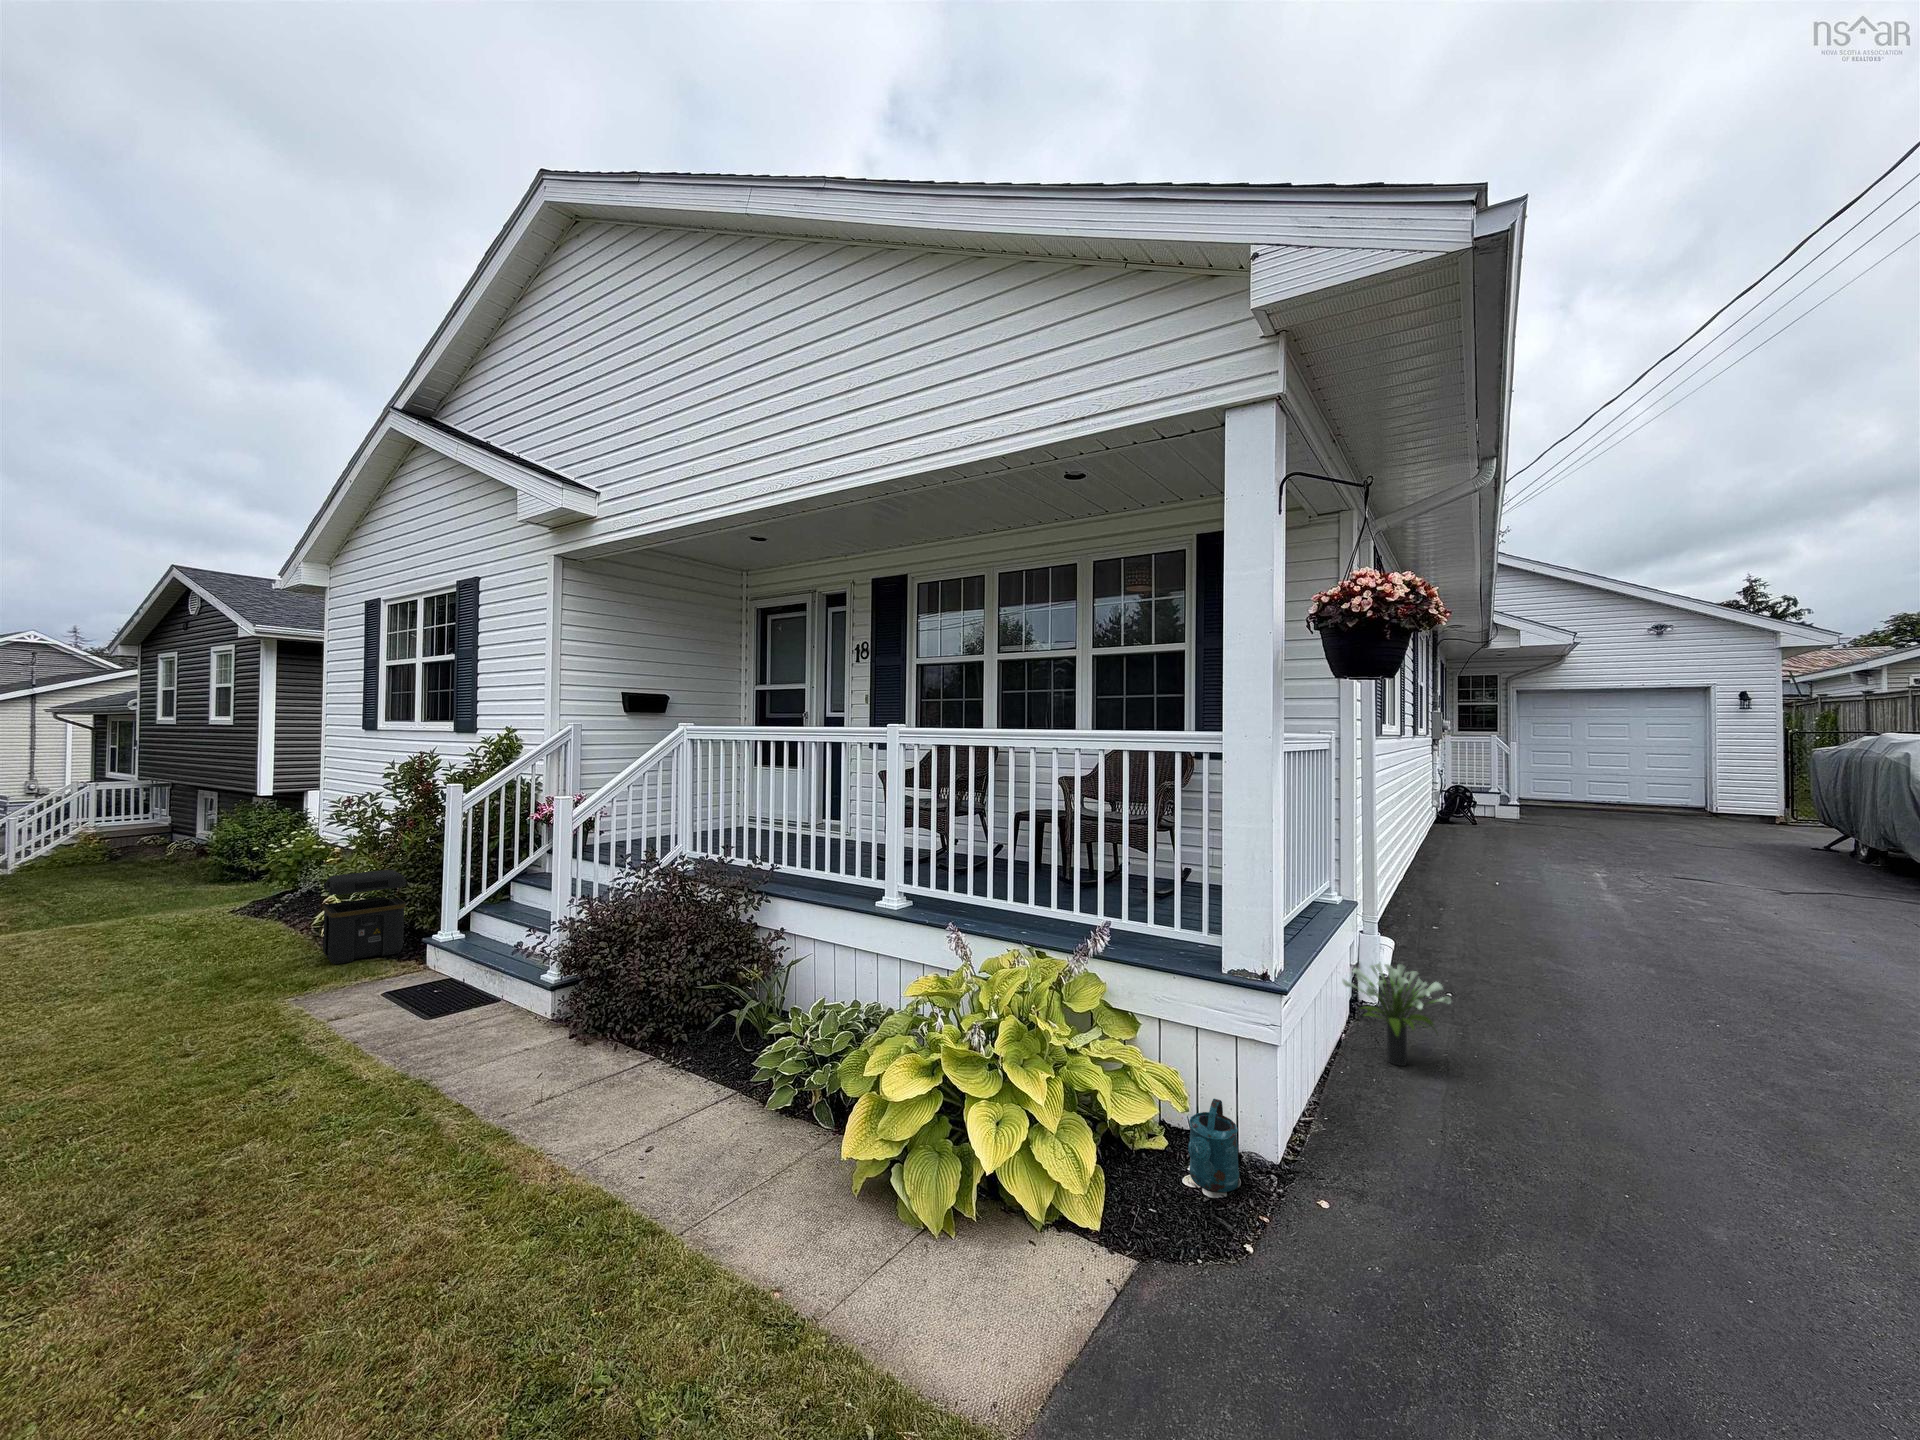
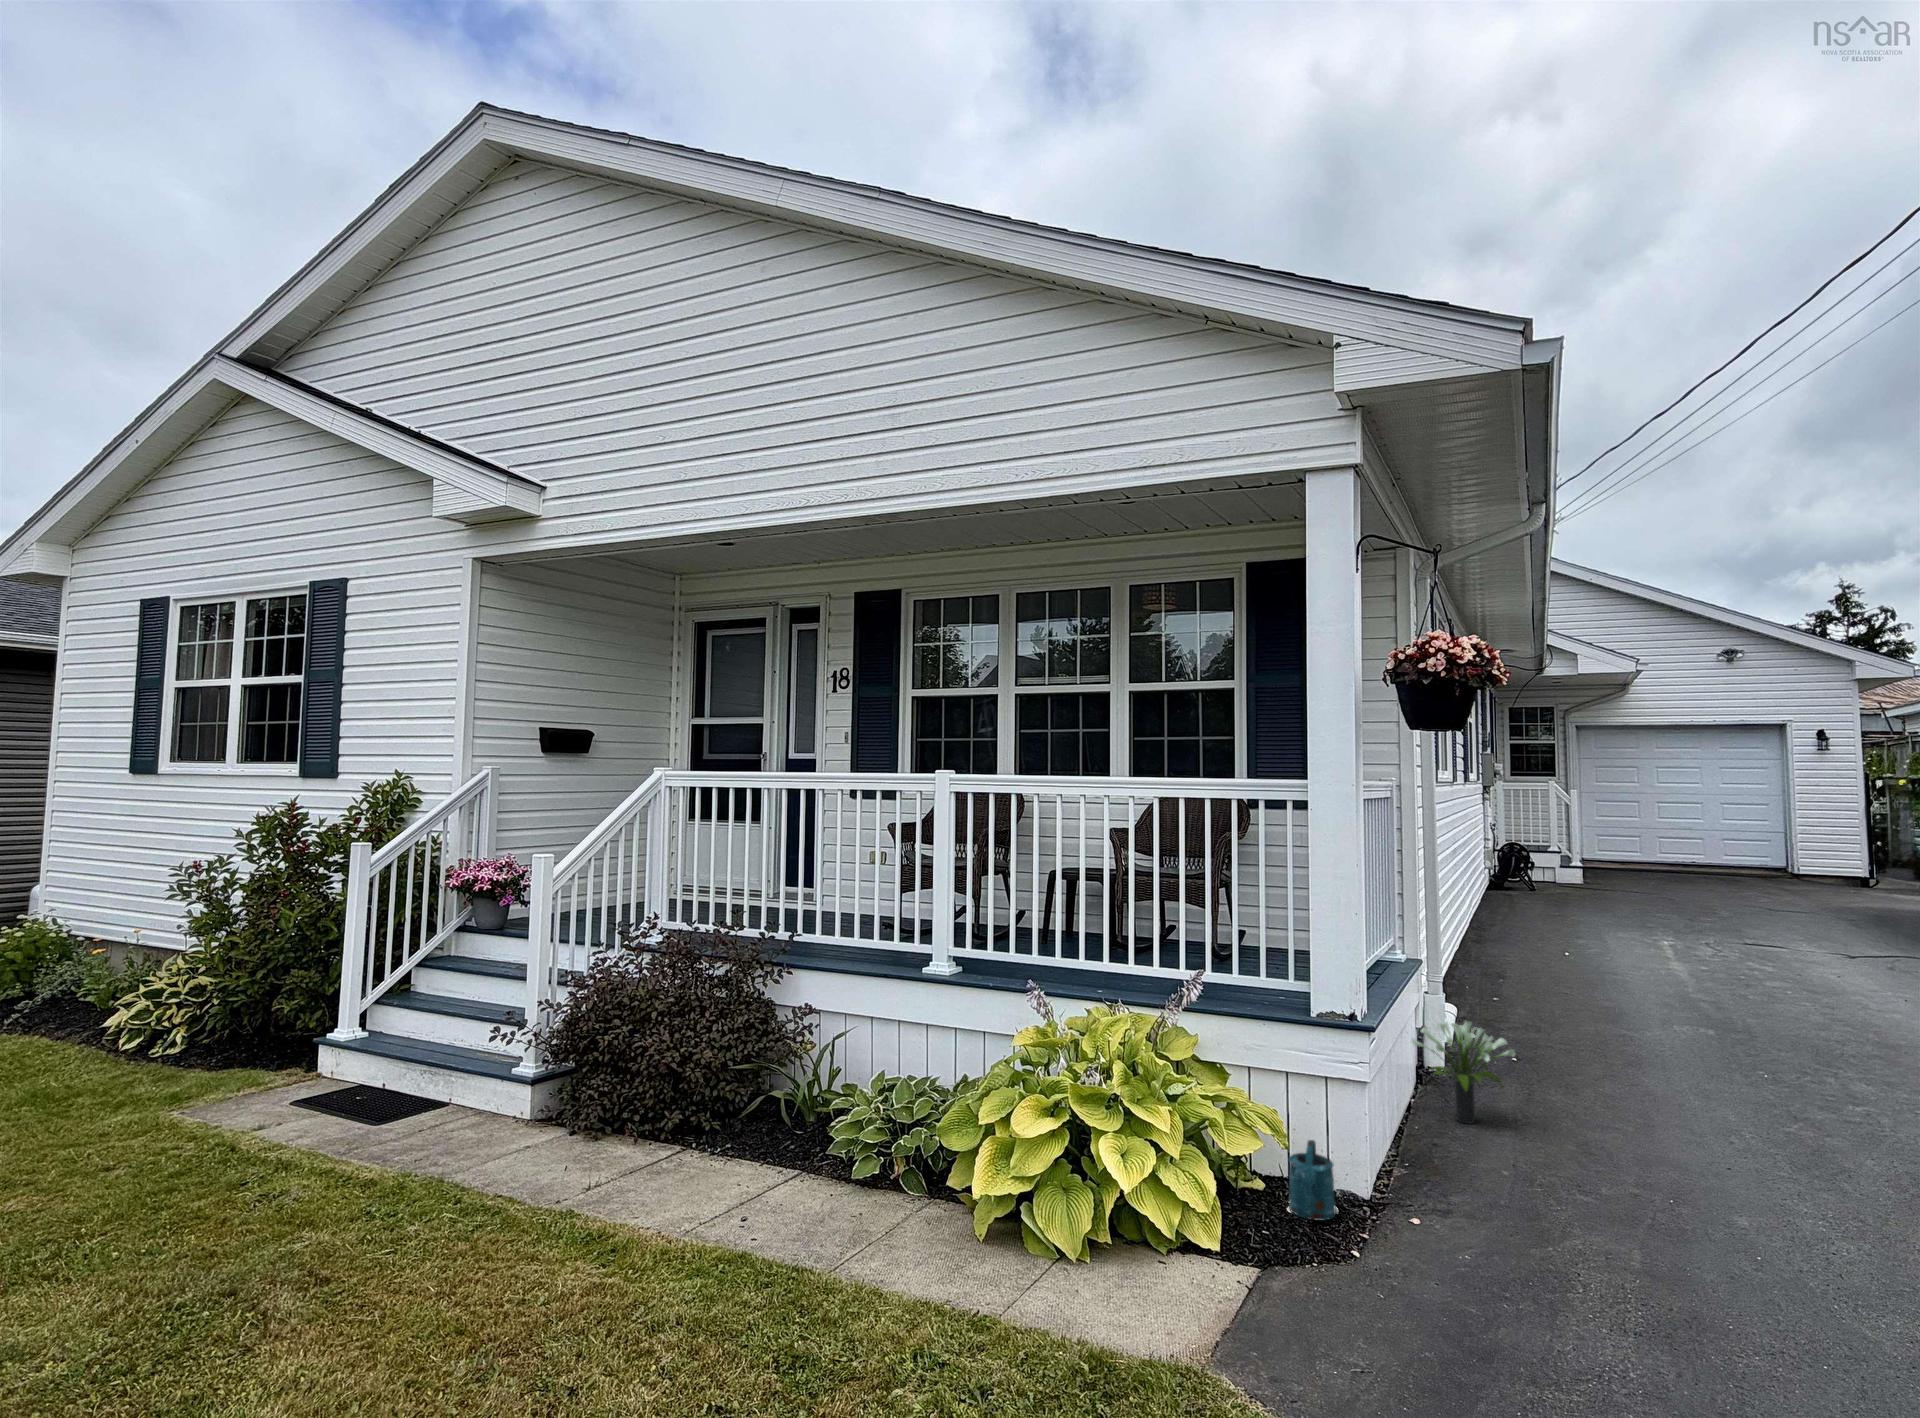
toolbox: present [323,870,406,964] -> none [170,954,281,1073]

